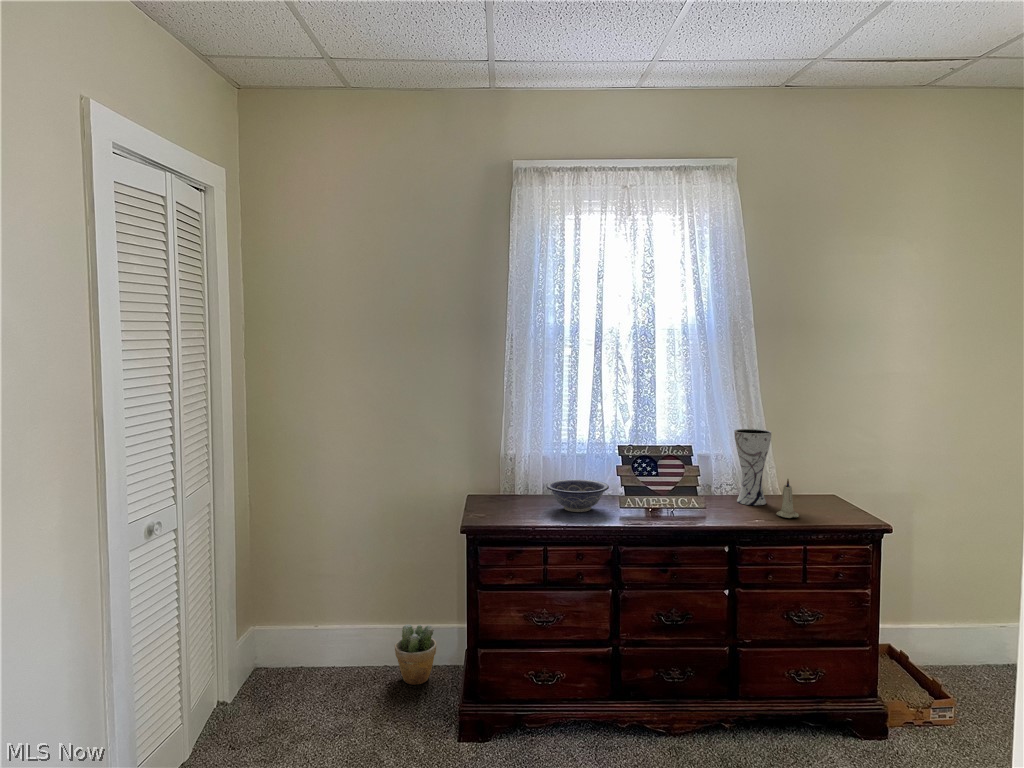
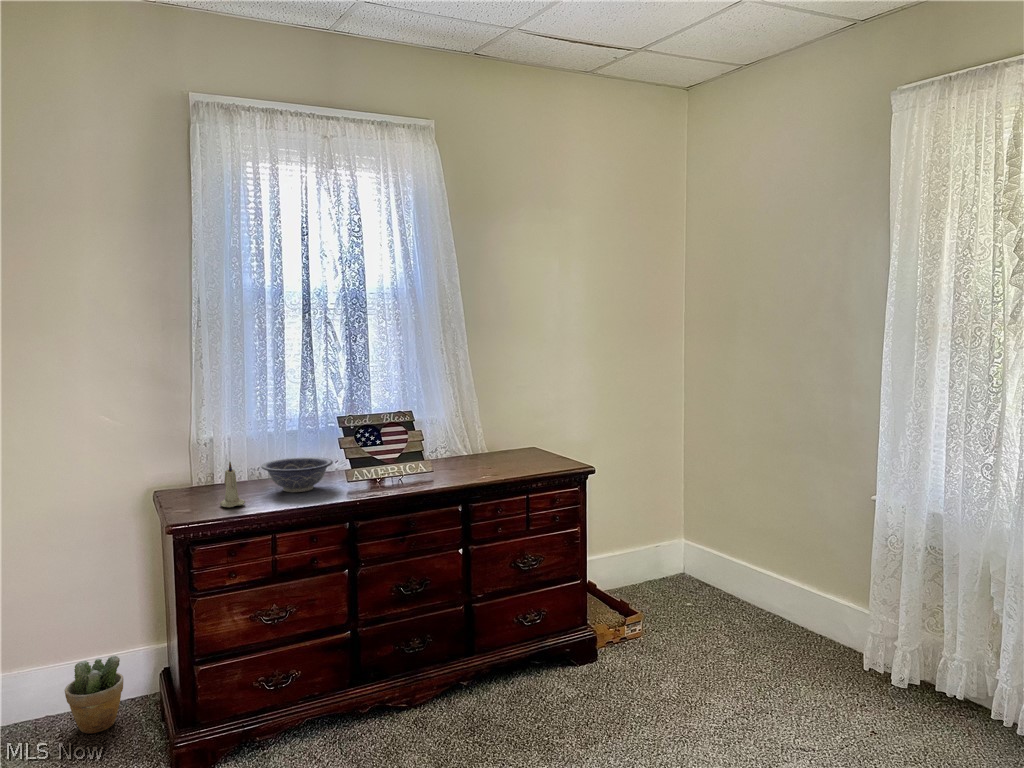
vase: present [734,429,772,505] -> none [450,391,484,466]
candle: present [776,479,799,518] -> present [220,462,245,507]

